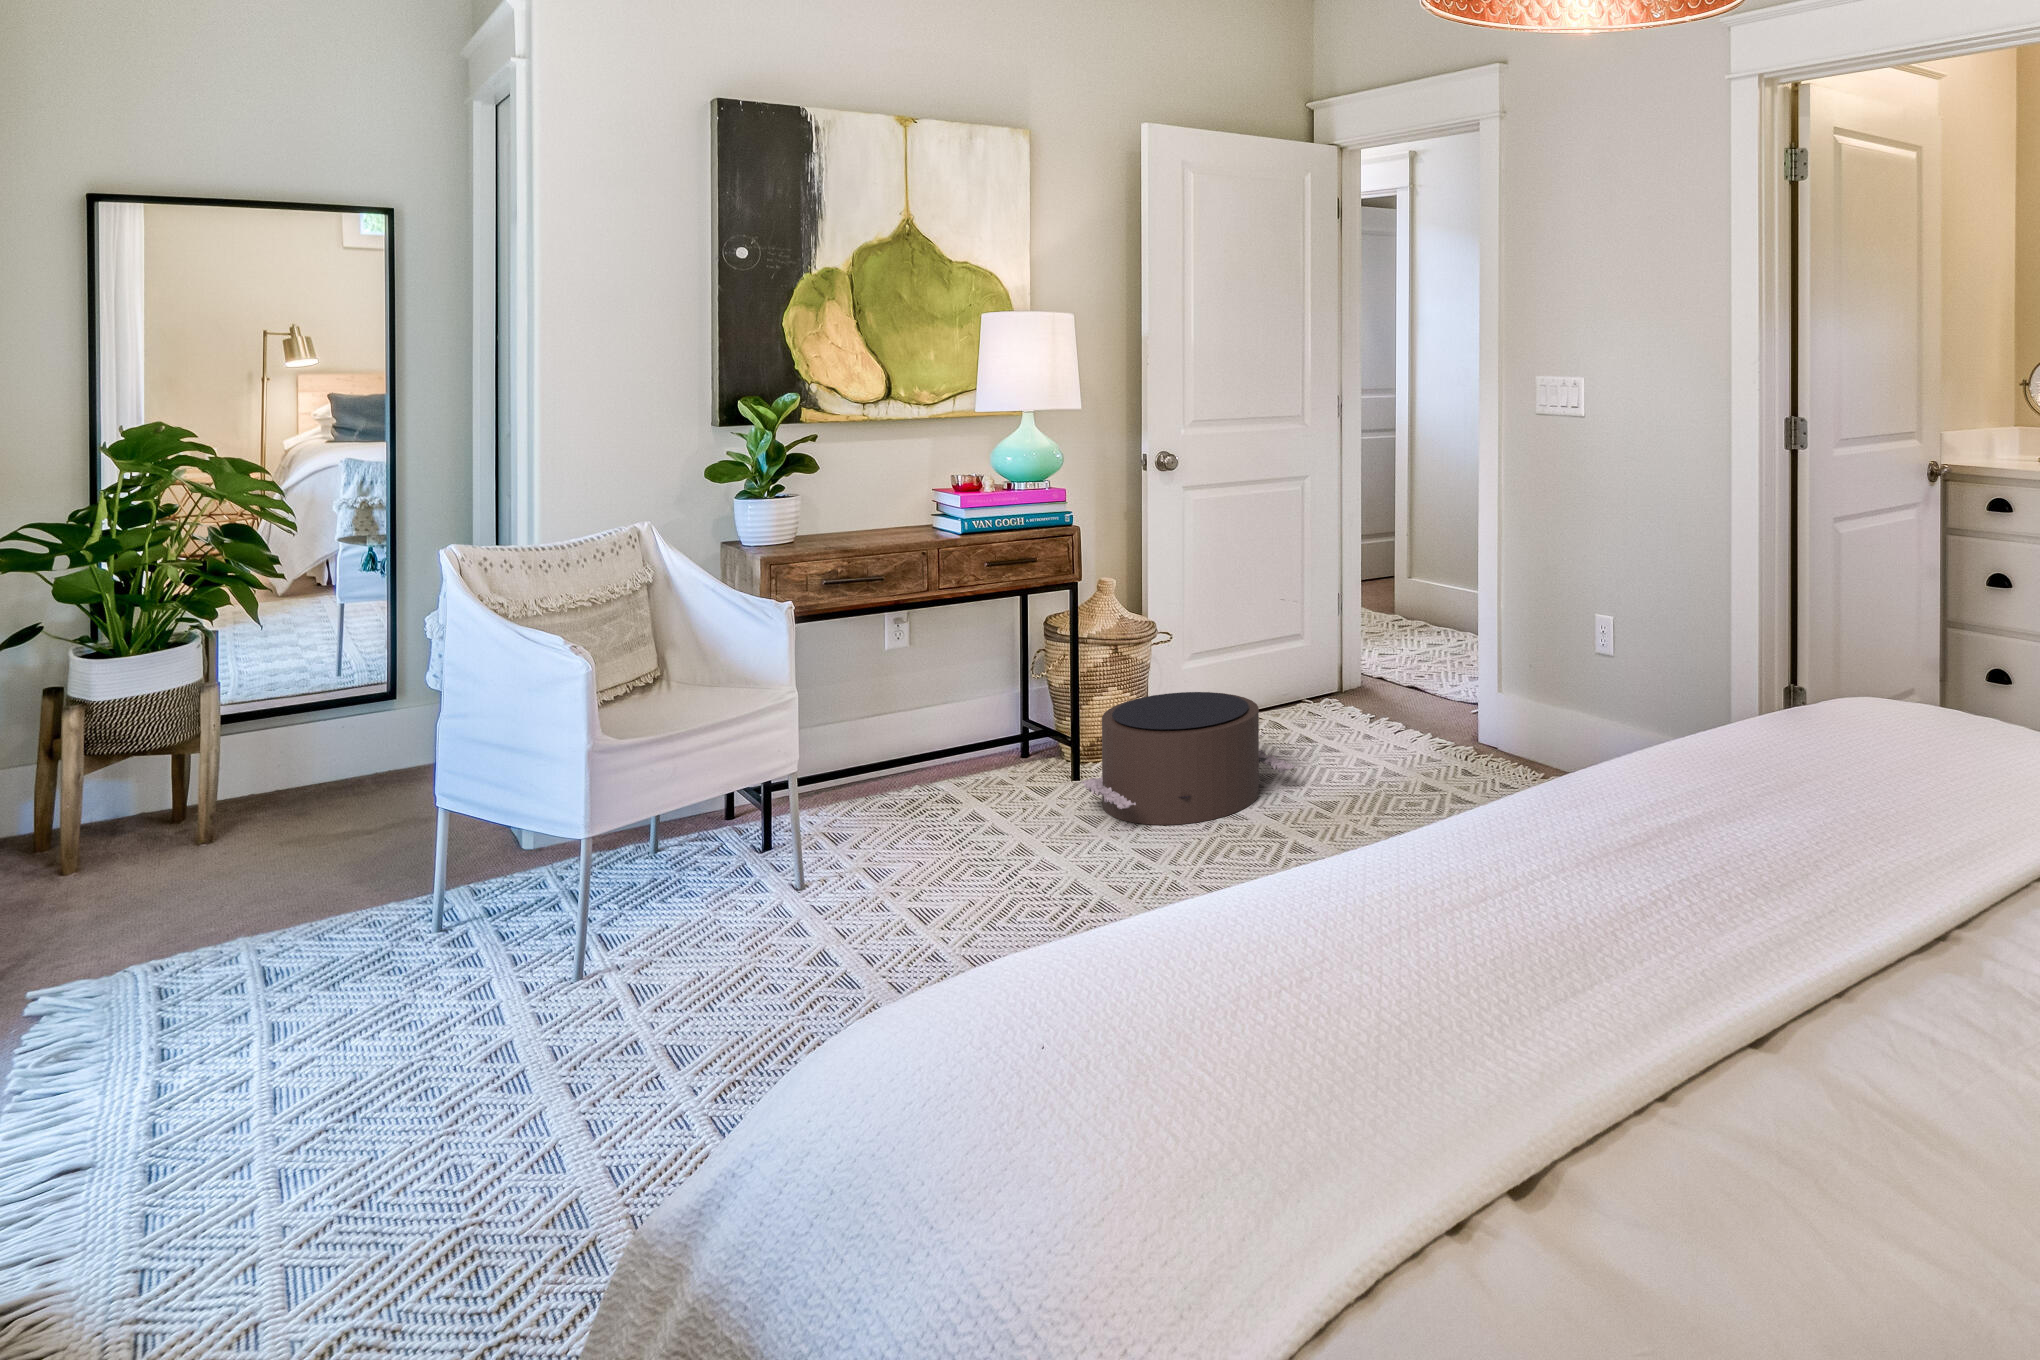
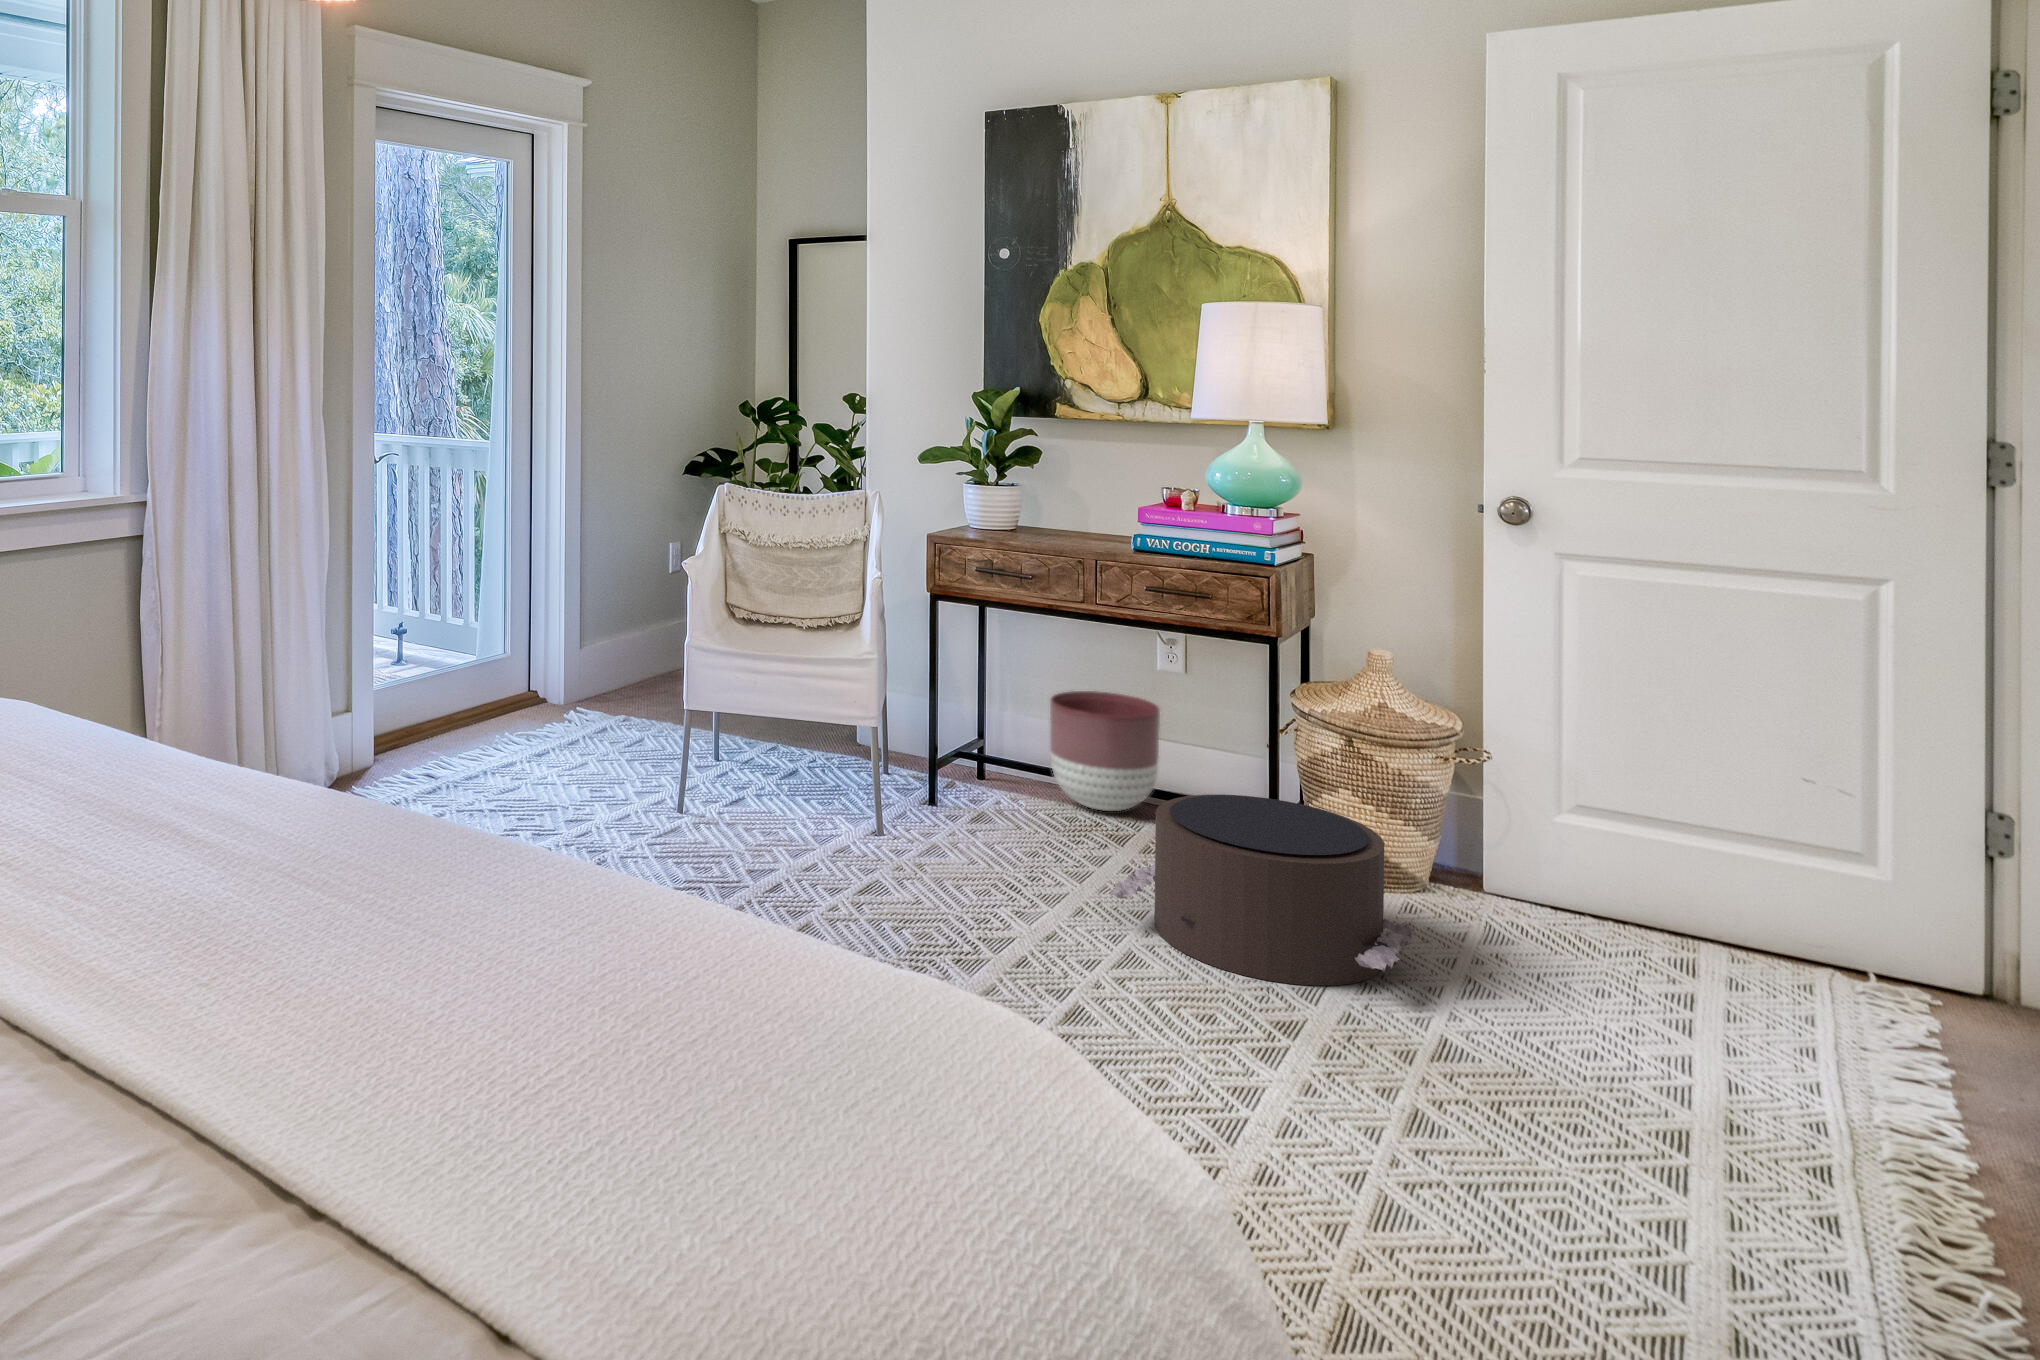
planter: none [832,677,938,791] -> present [1050,691,1160,811]

